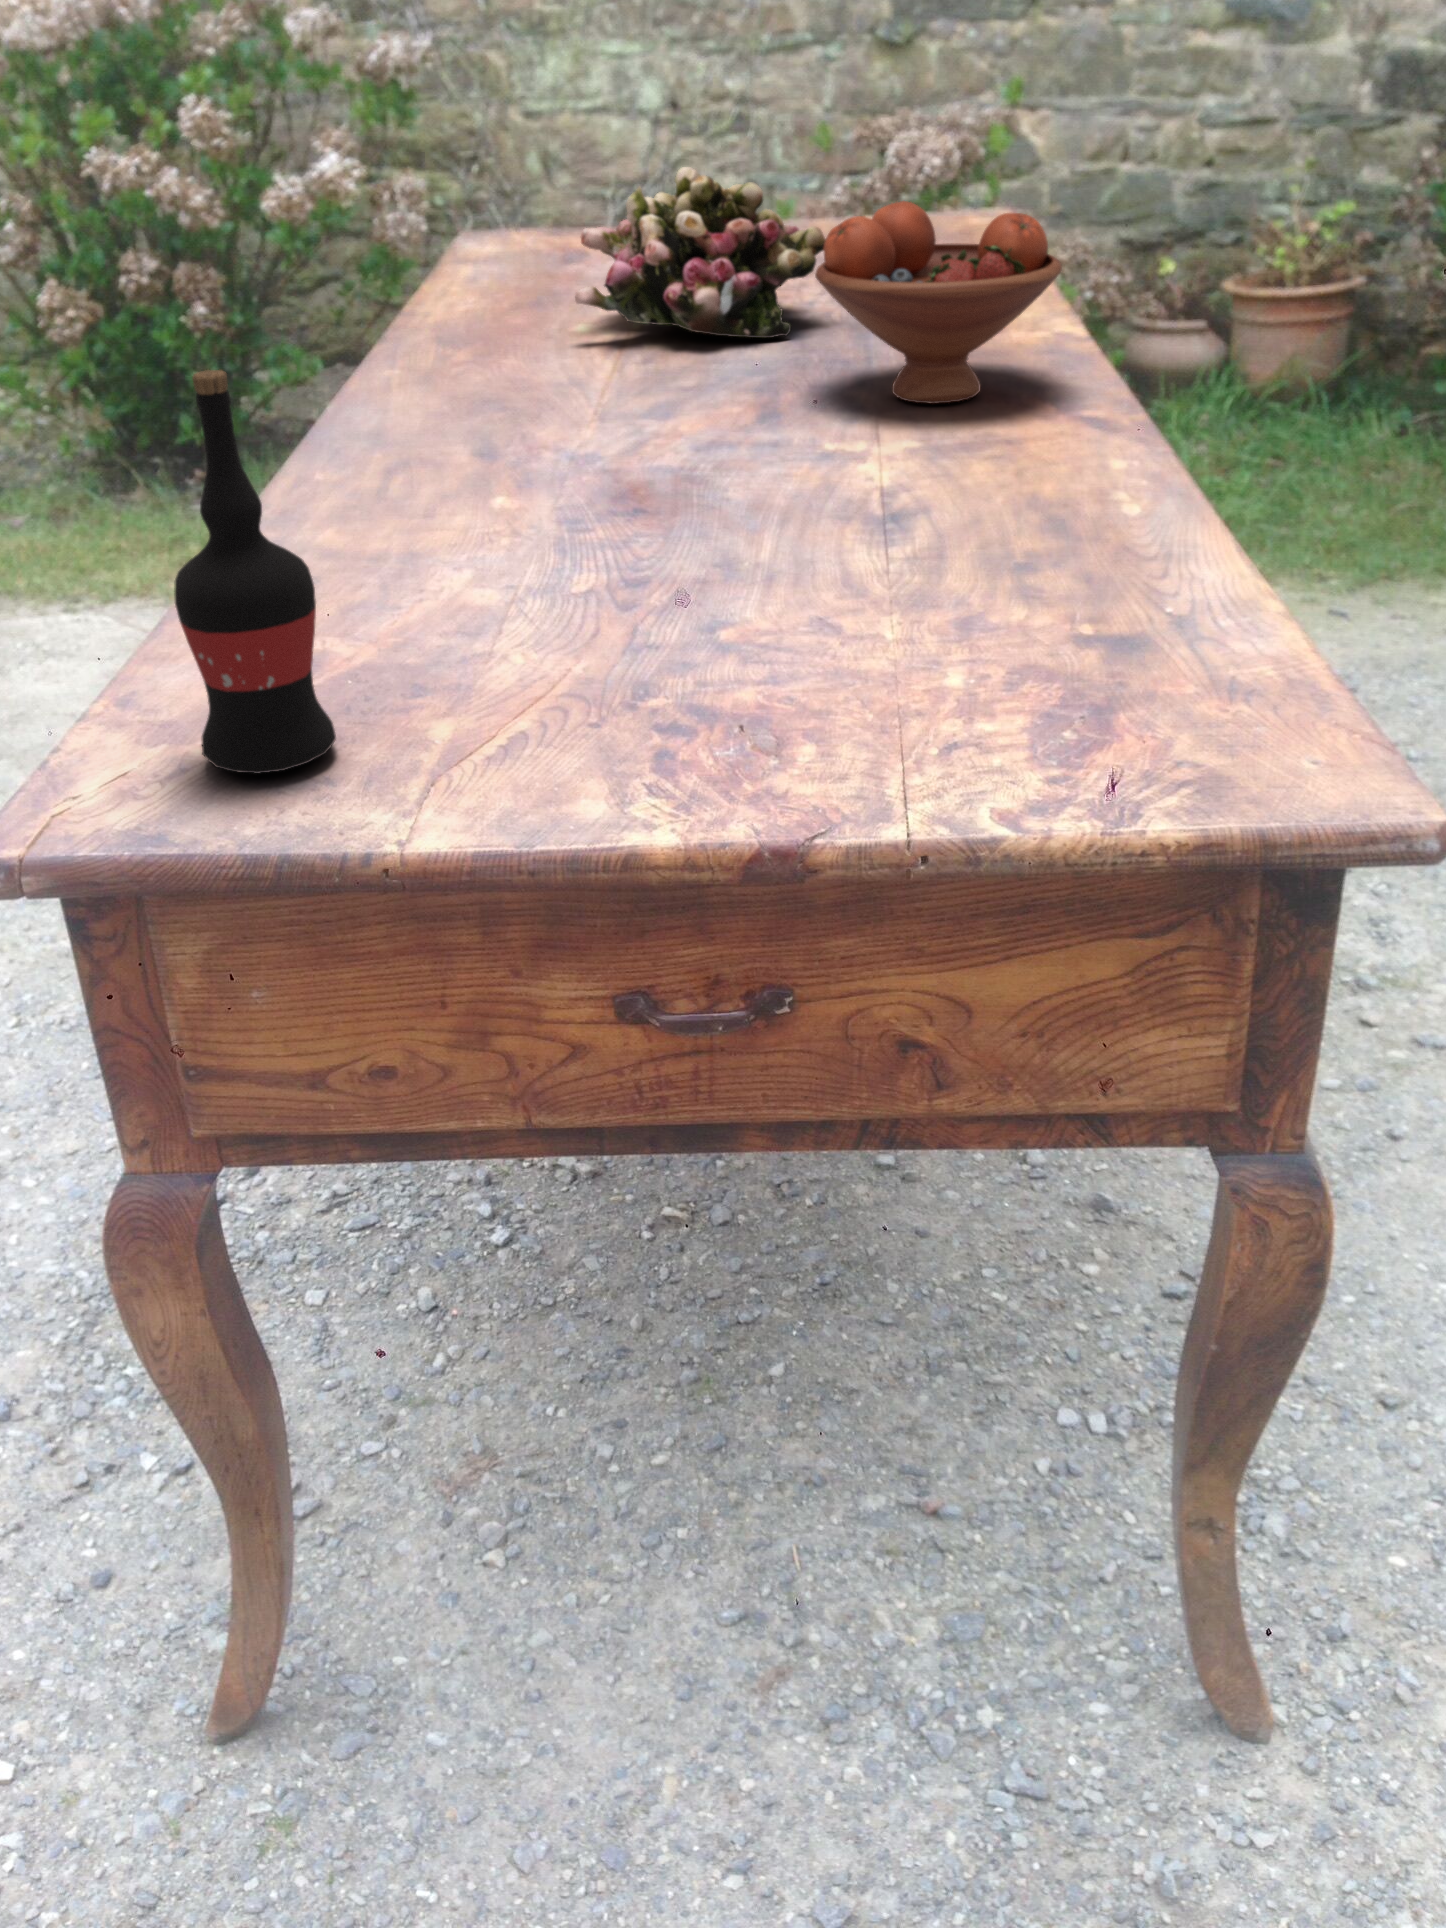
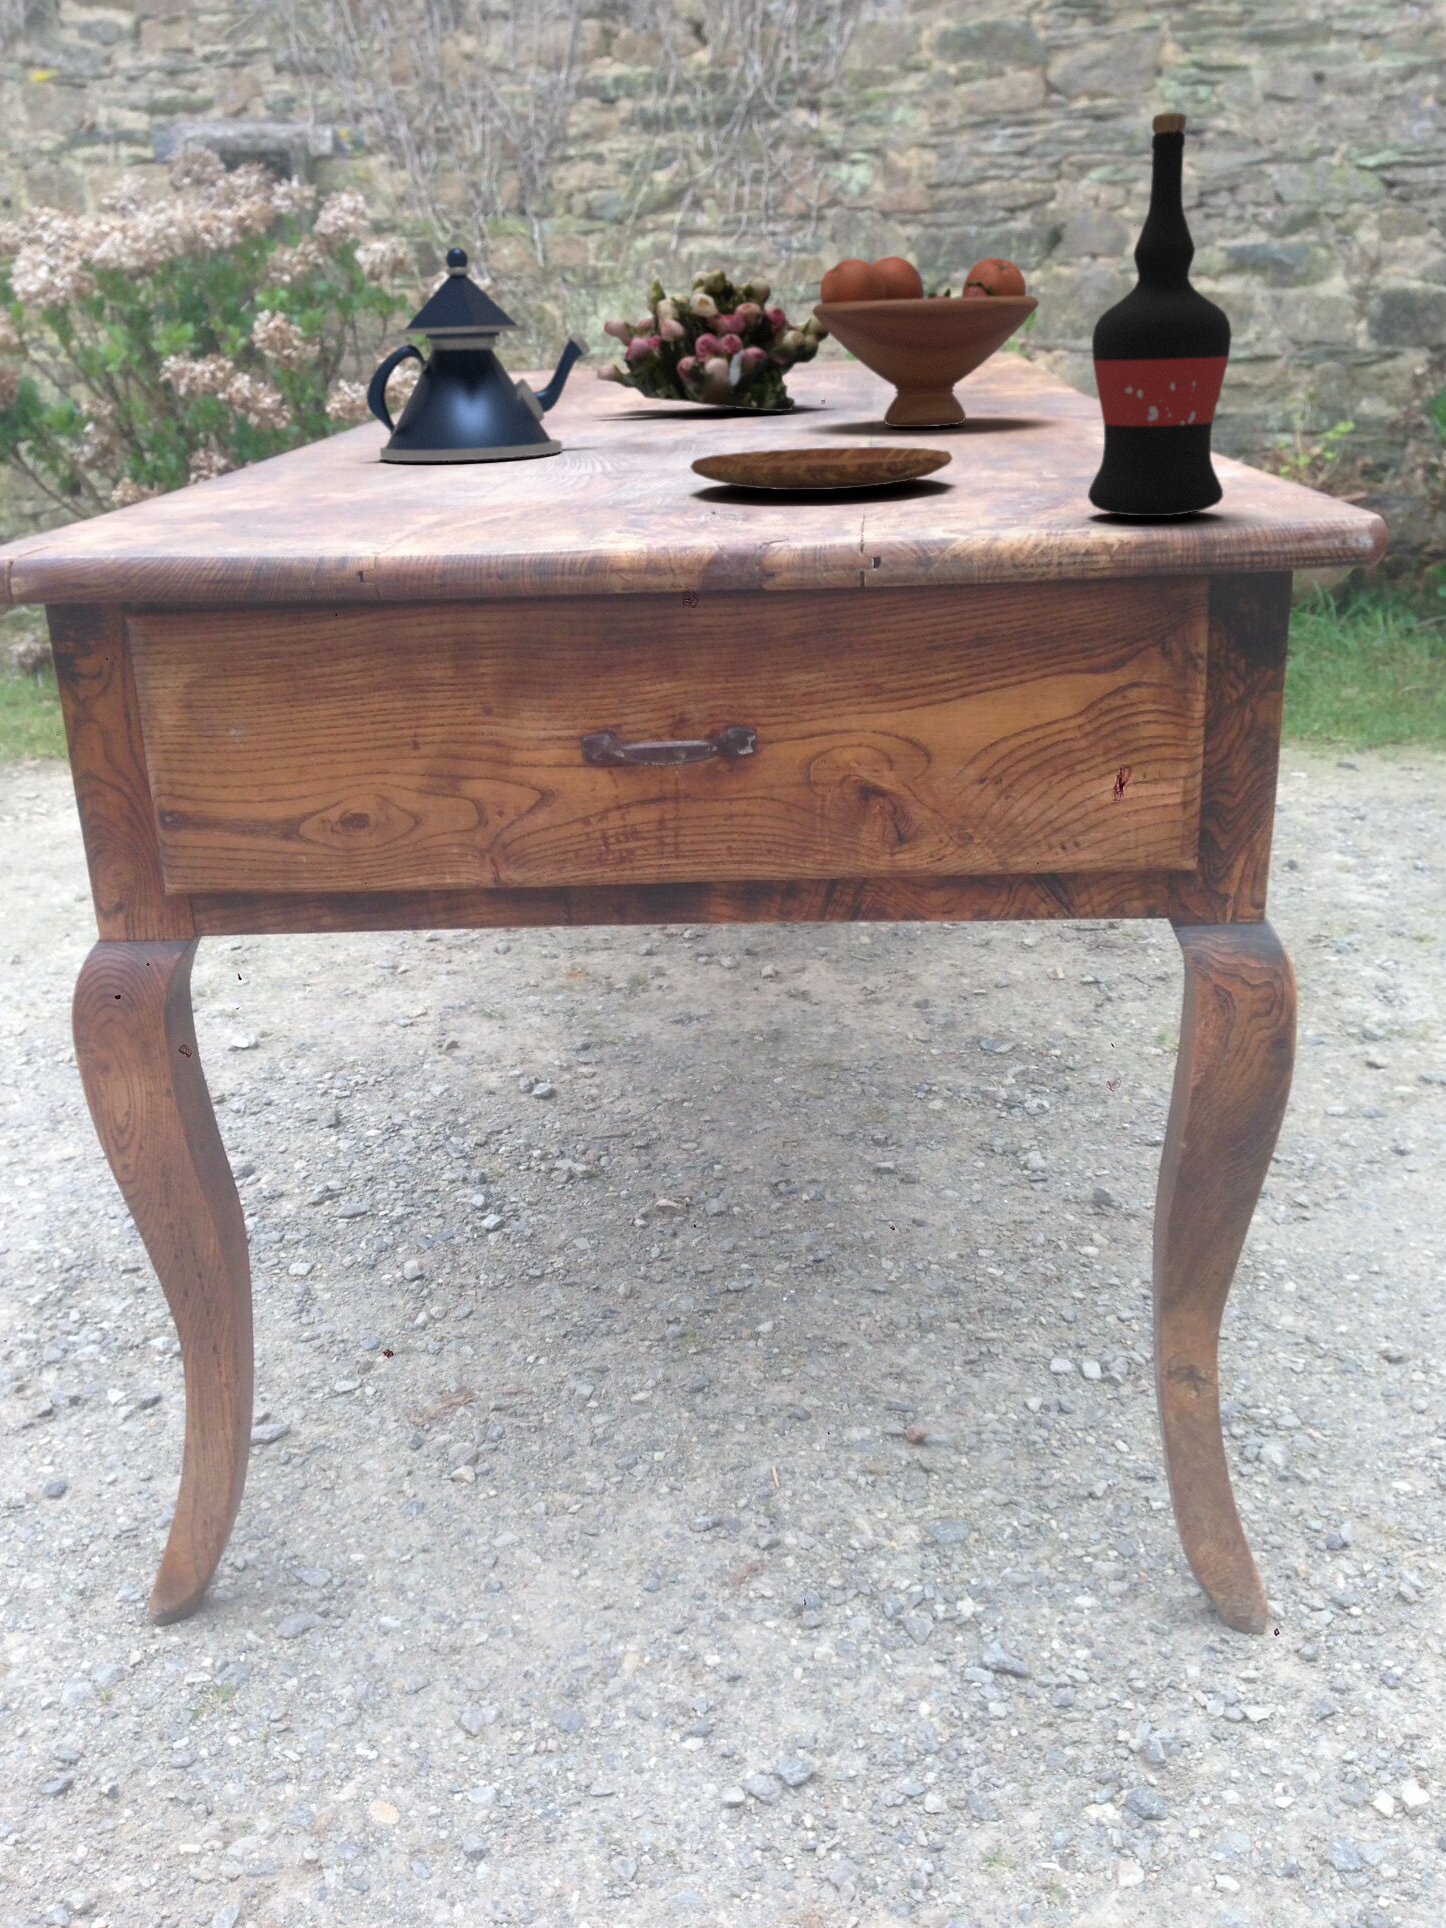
teapot: none [339,244,578,490] -> present [367,248,591,461]
wine bottle: present [174,370,336,774] -> present [1088,113,1231,516]
tray: none [702,536,981,634] -> present [690,447,952,490]

